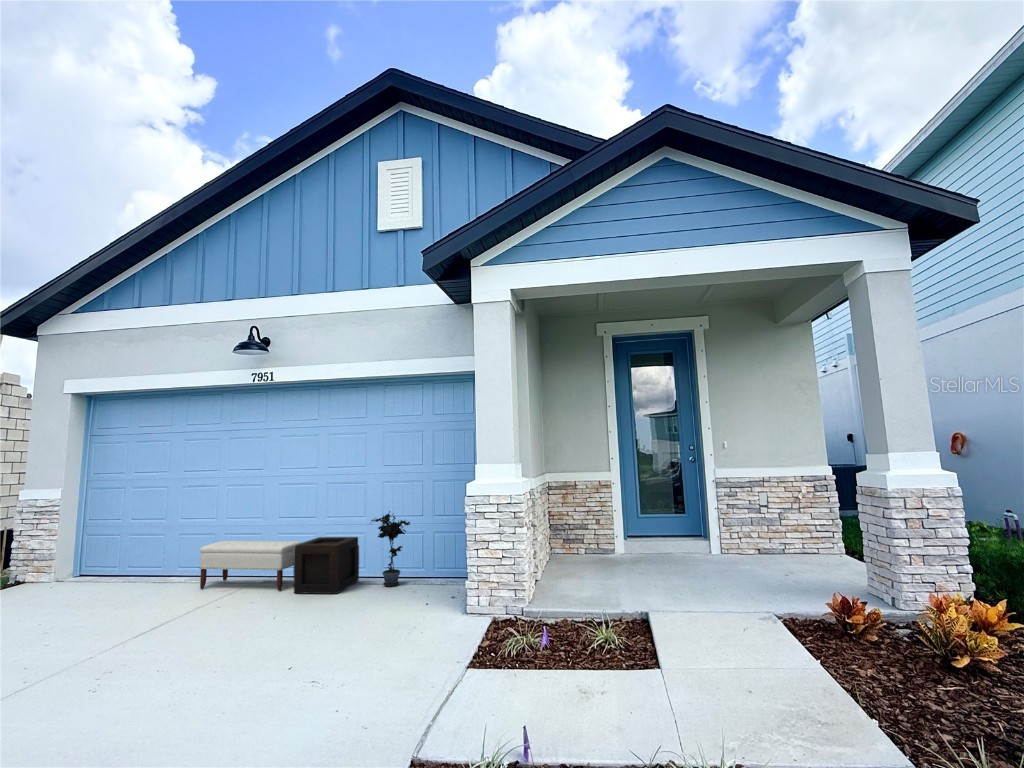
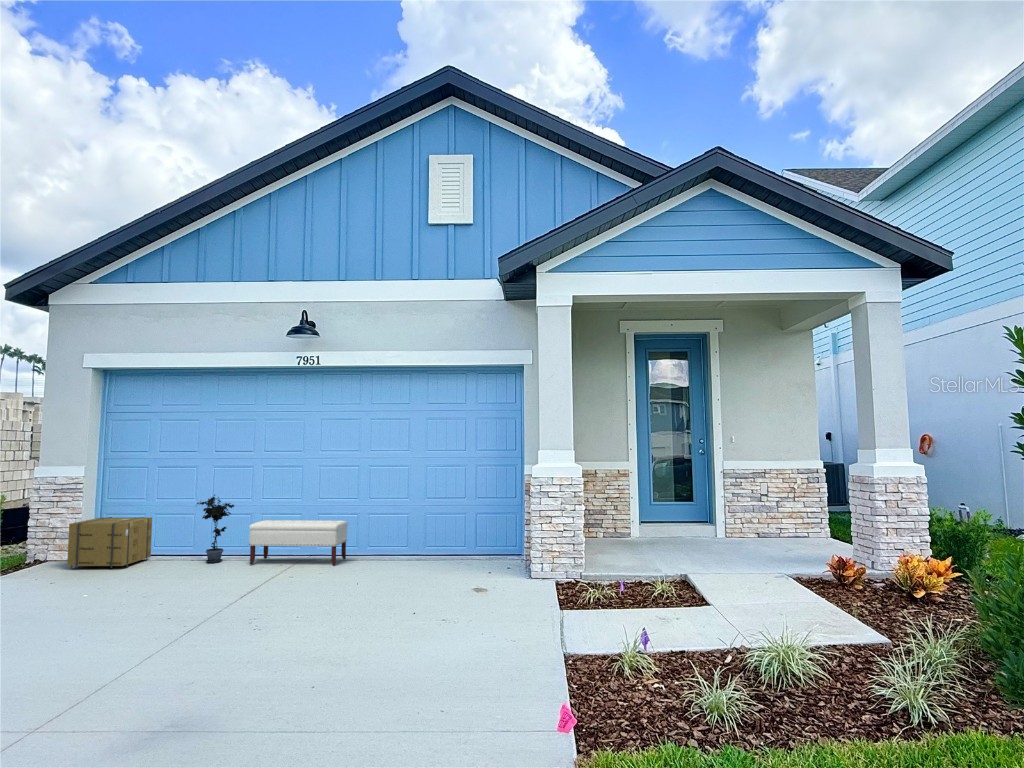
potted plant: present [371,511,410,587] -> present [197,495,234,563]
wooden crate: present [293,537,359,594] -> none [351,517,404,567]
cardboard box: none [30,538,123,593] -> present [67,517,152,568]

